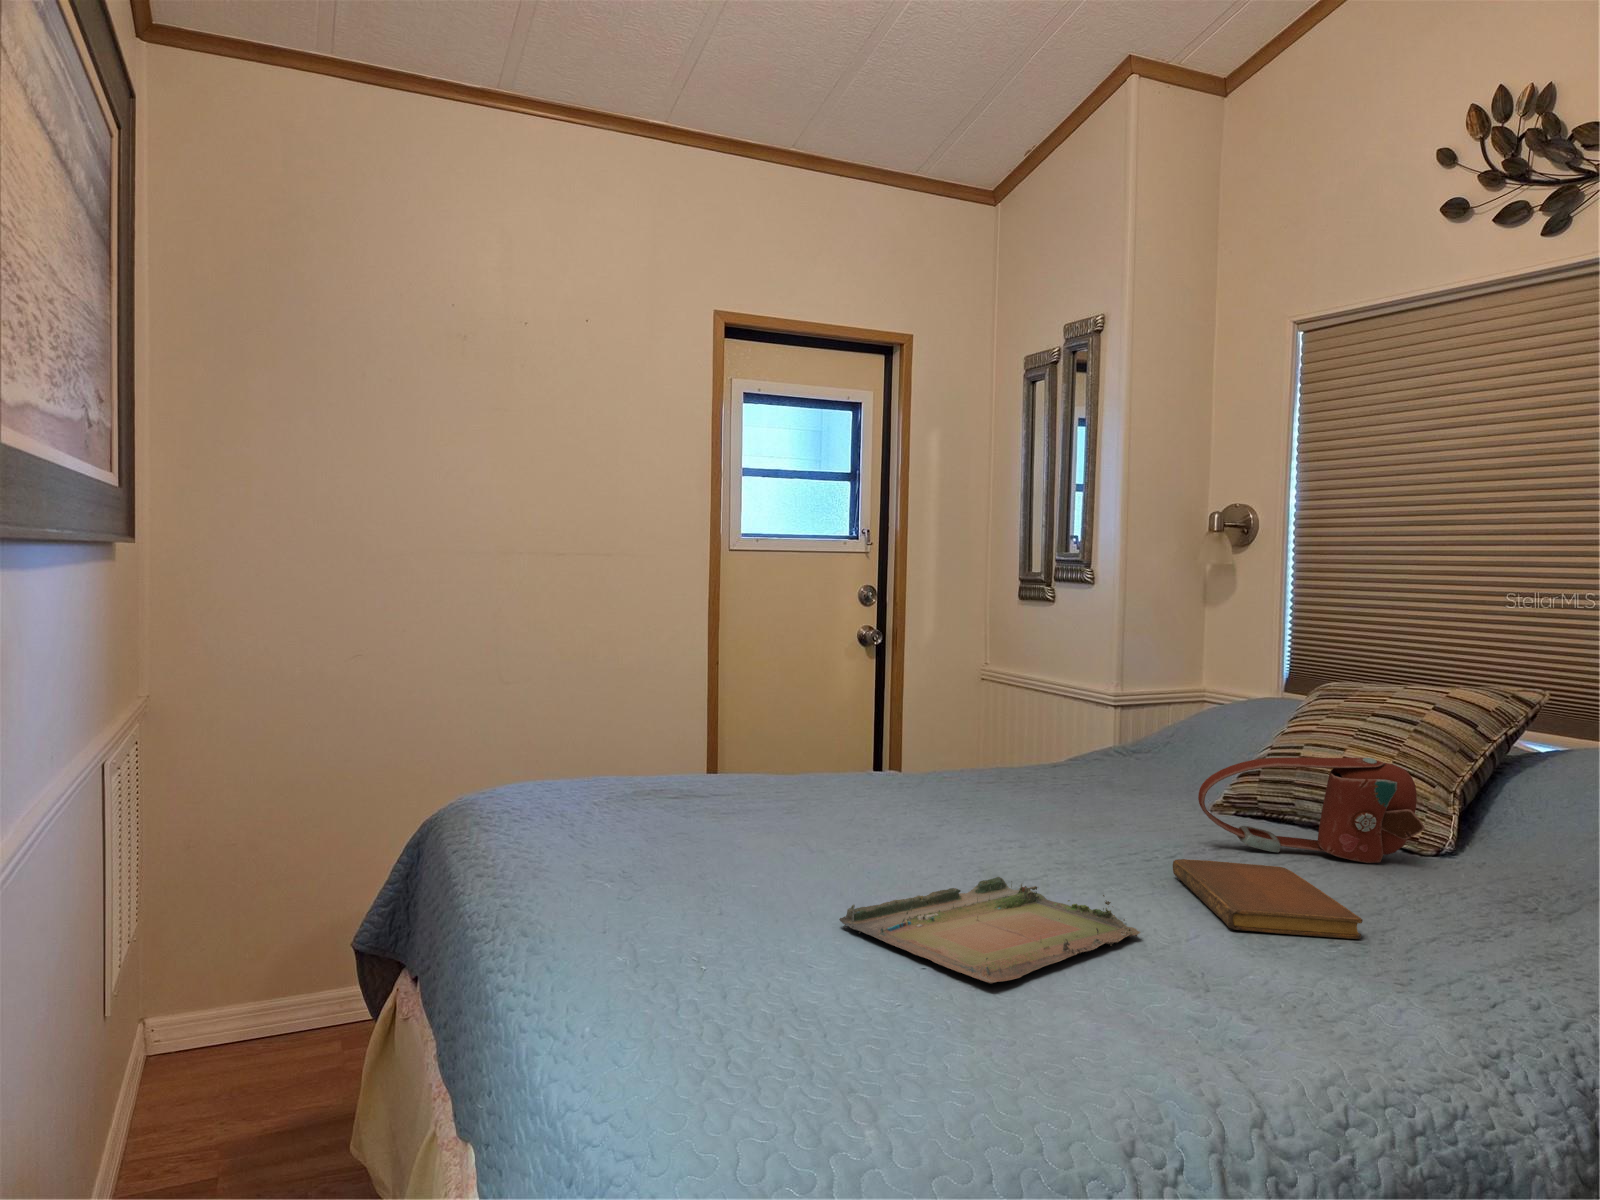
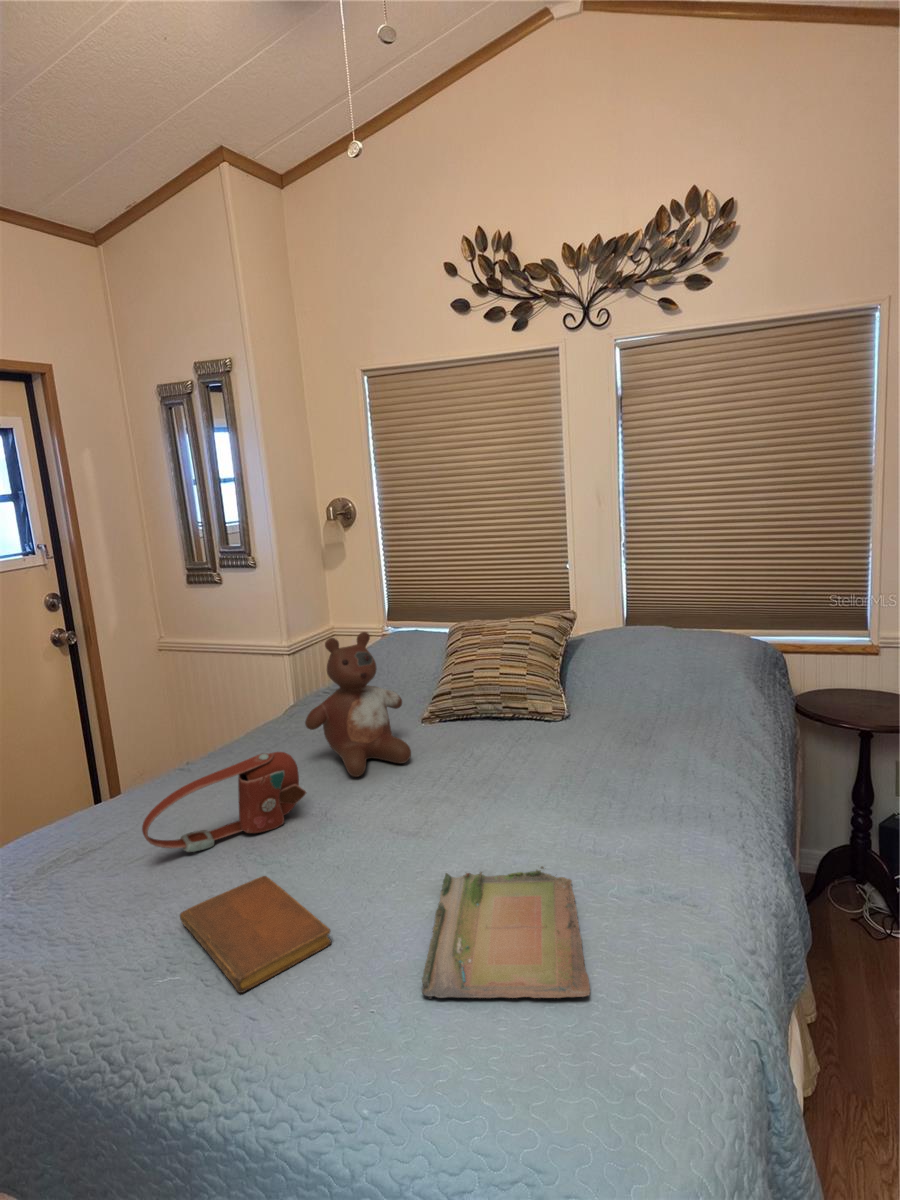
stuffed bear: none [1008,630,1155,818] -> present [305,632,411,777]
handbag: present [1198,757,1425,863] -> present [142,752,306,852]
notebook: present [1173,859,1363,939] -> present [180,876,331,993]

